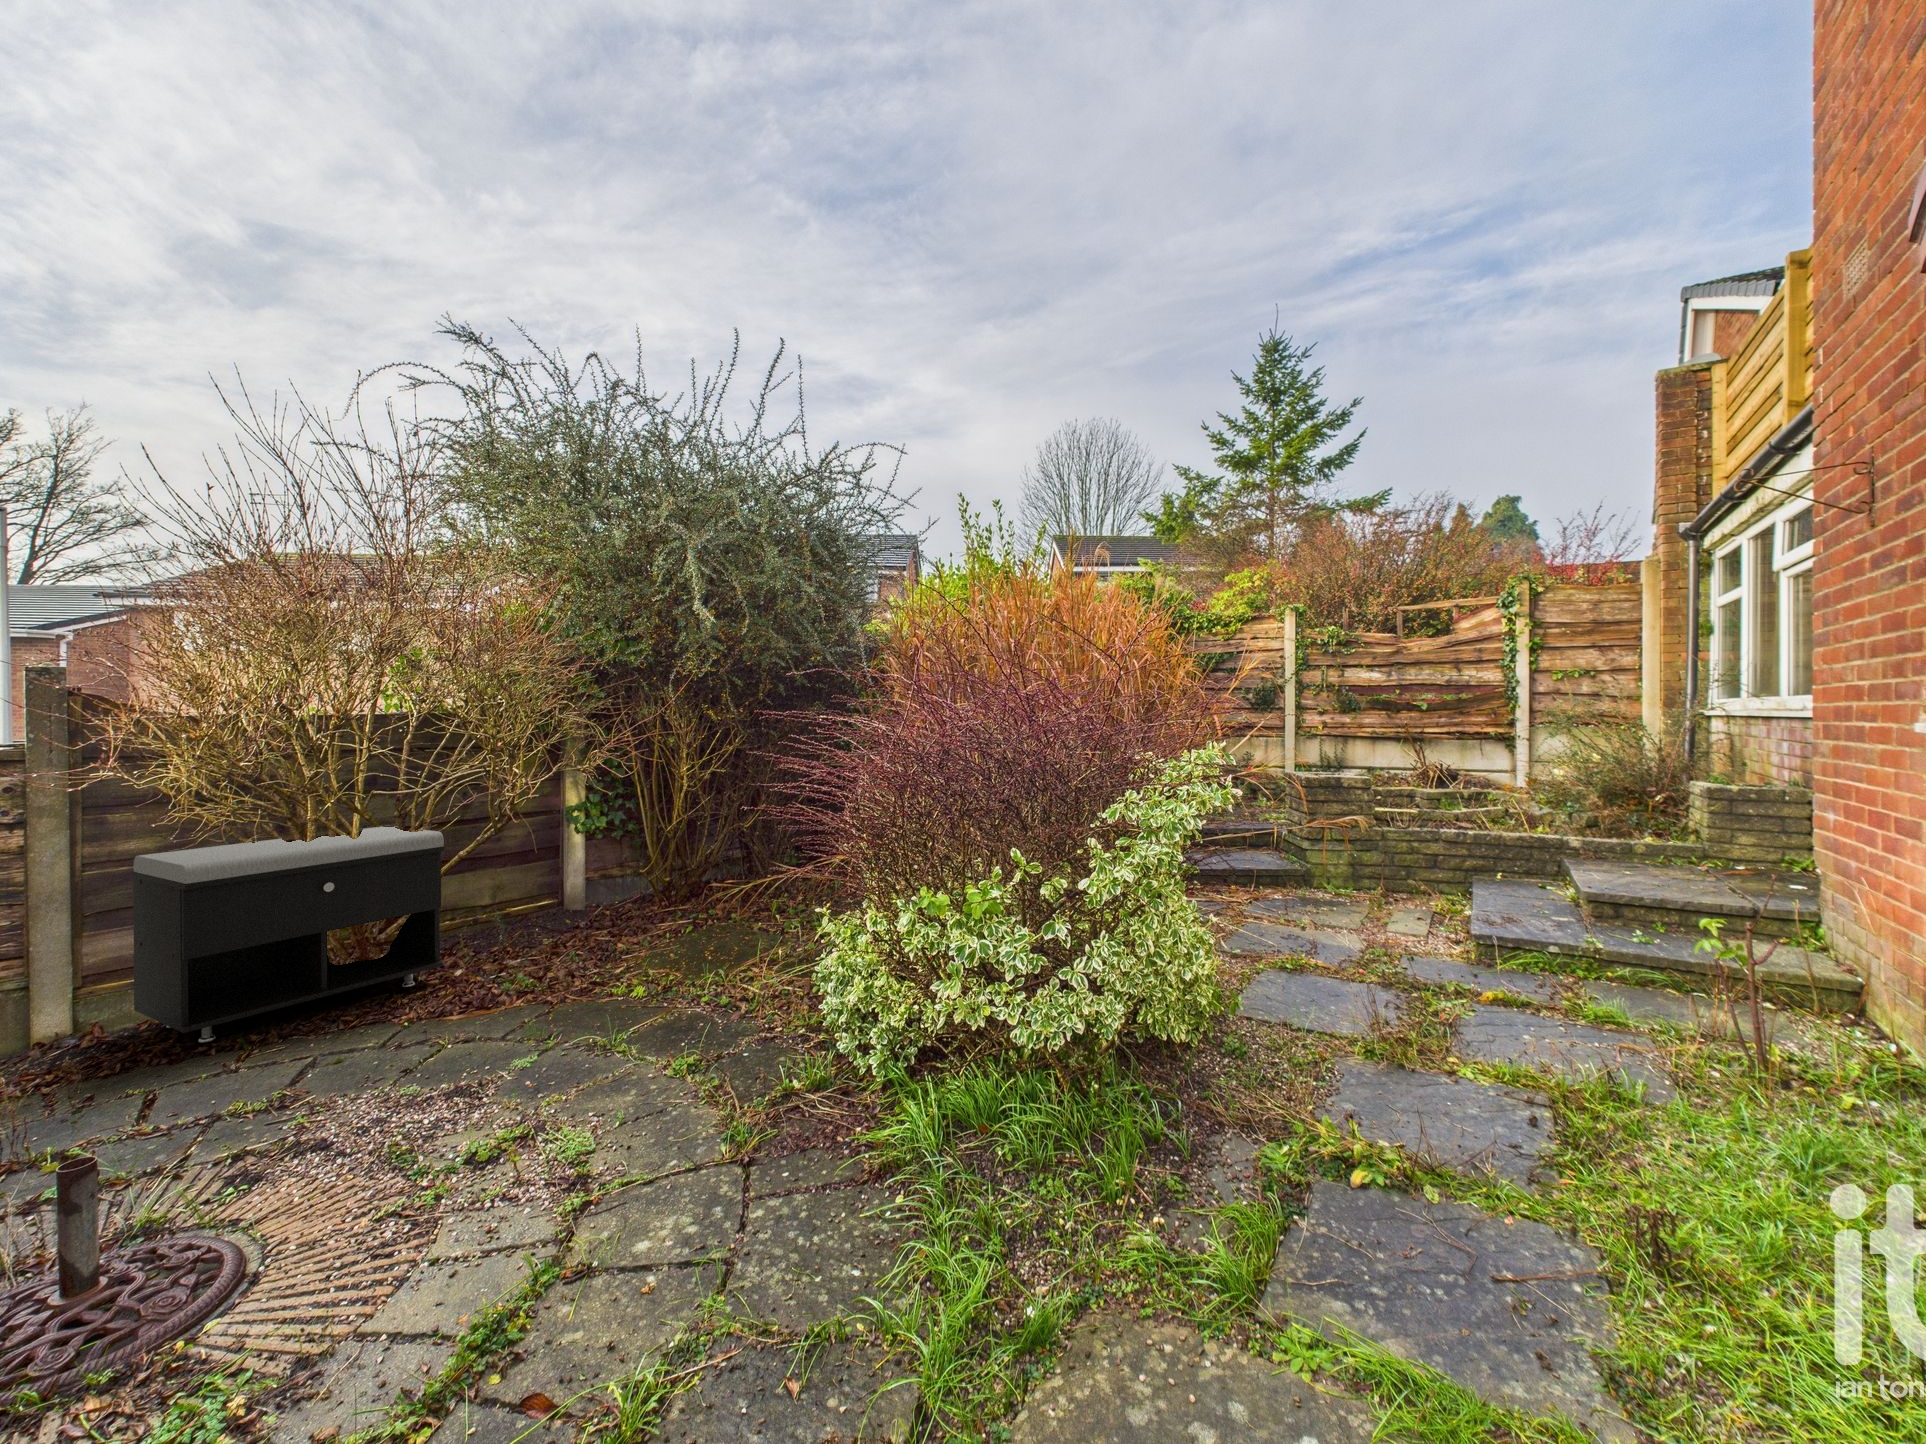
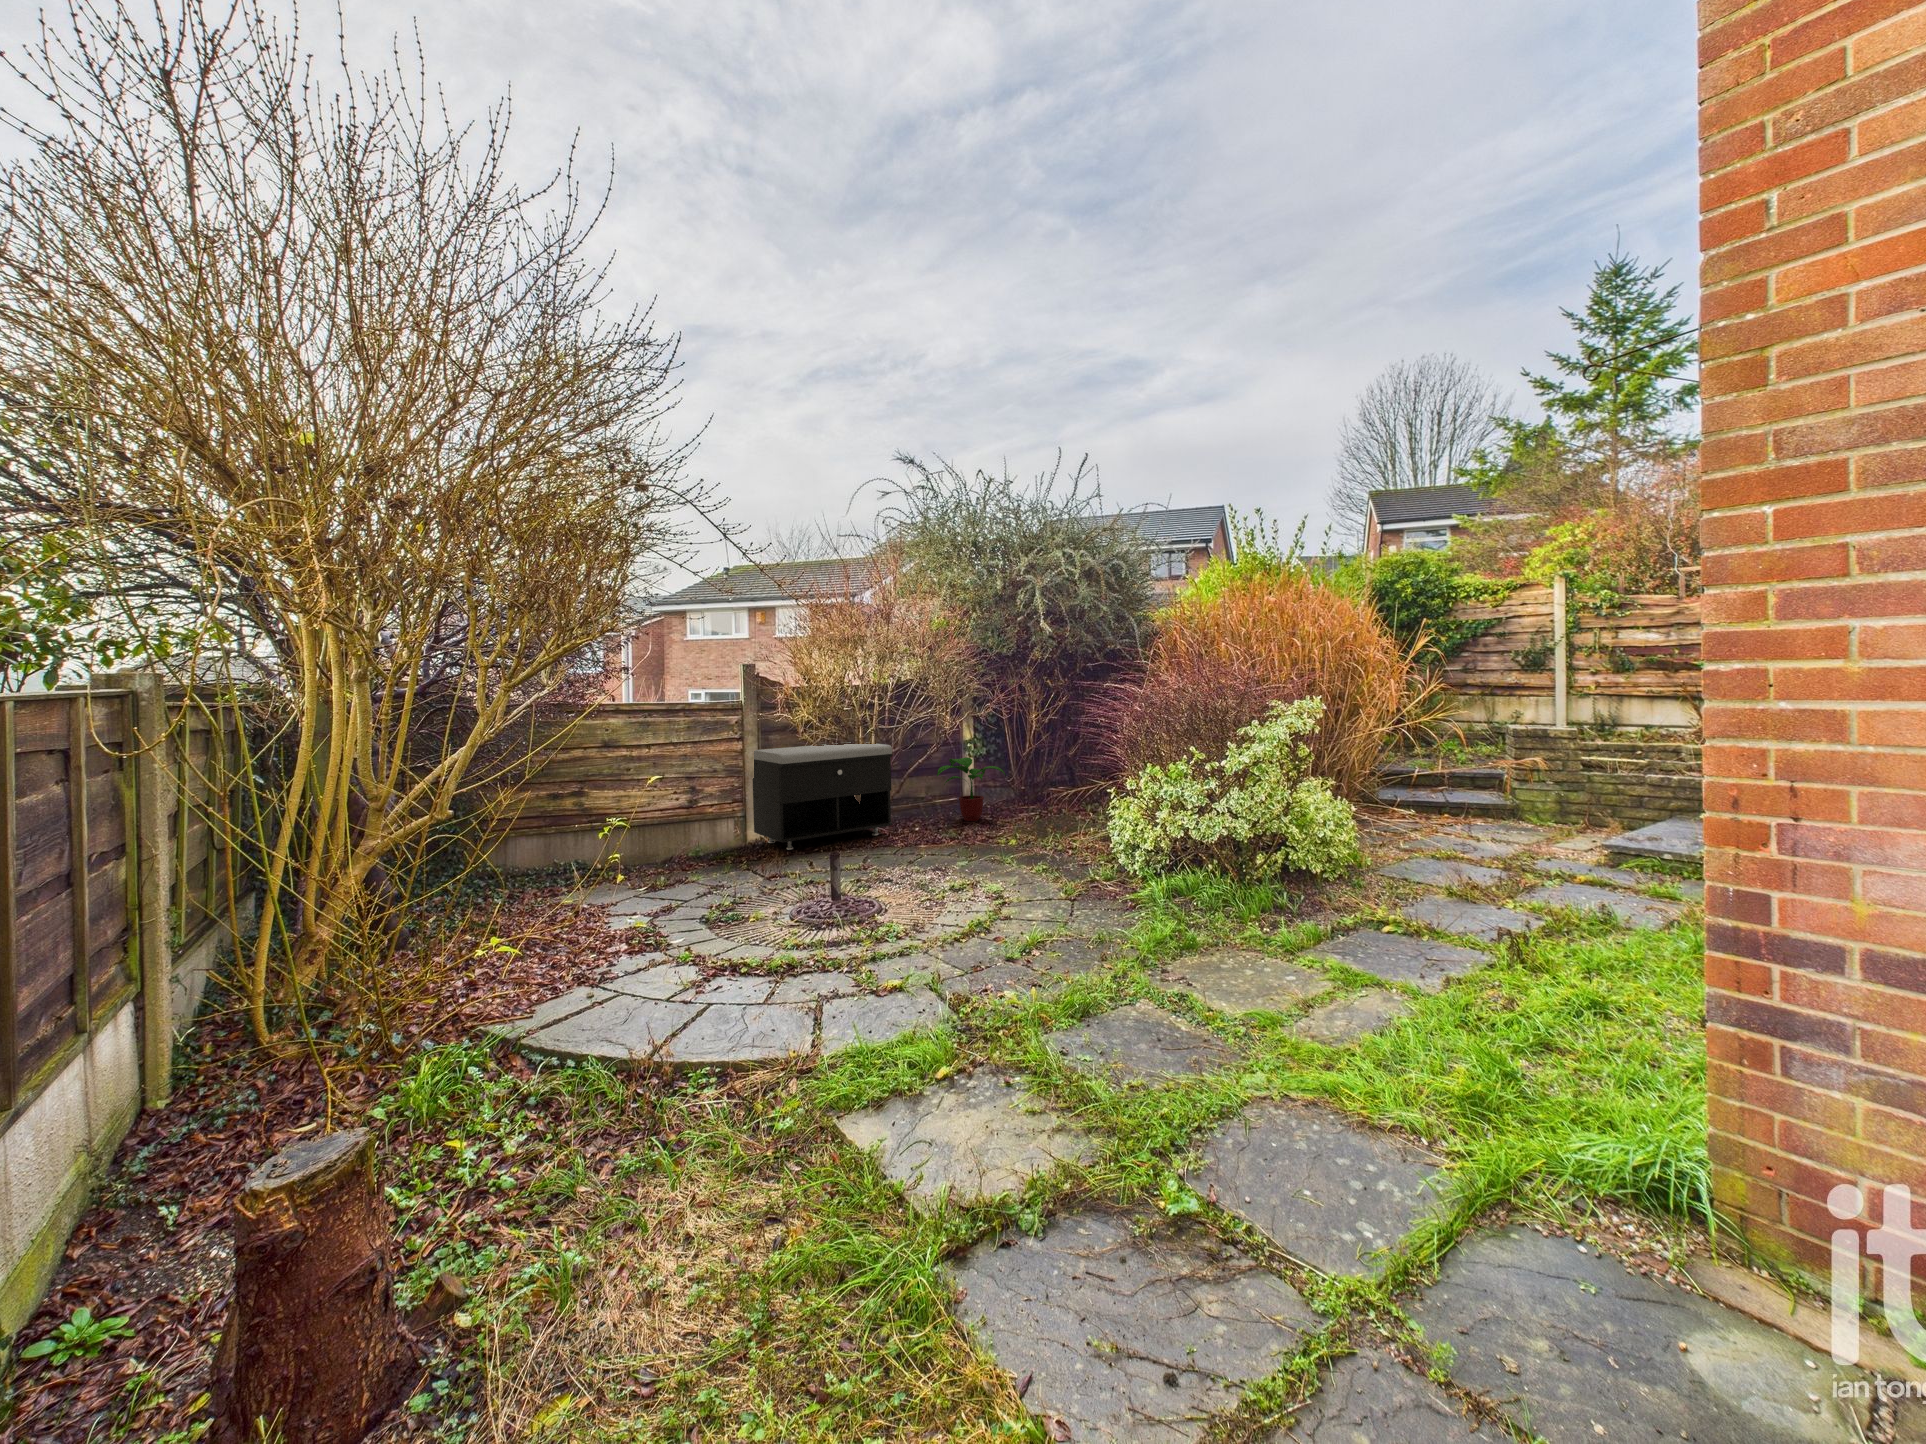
potted plant: none [531,840,651,940] -> present [937,757,1005,821]

